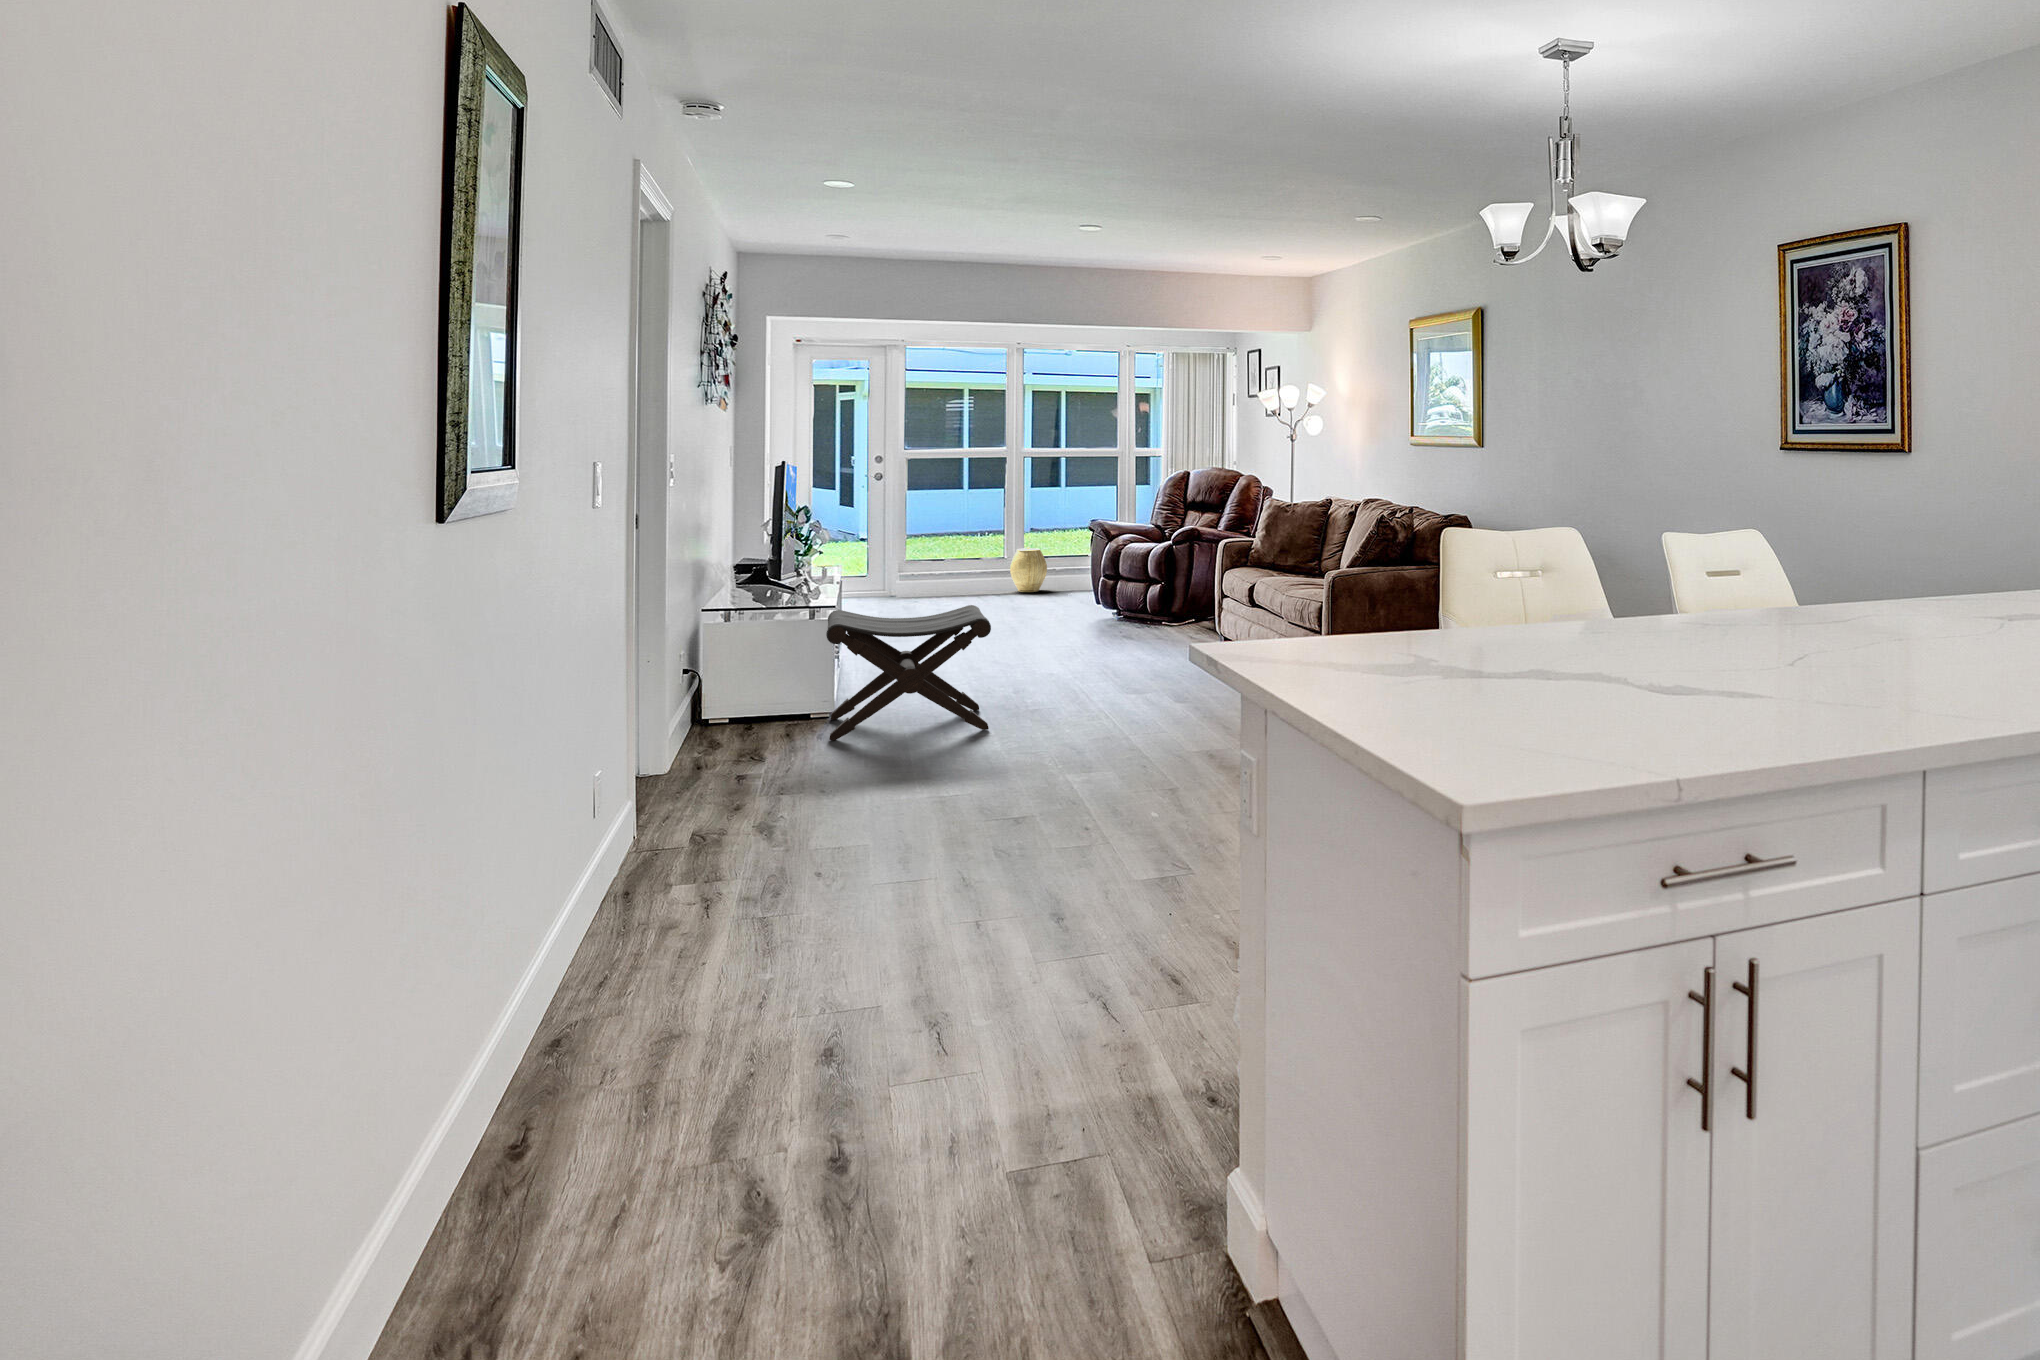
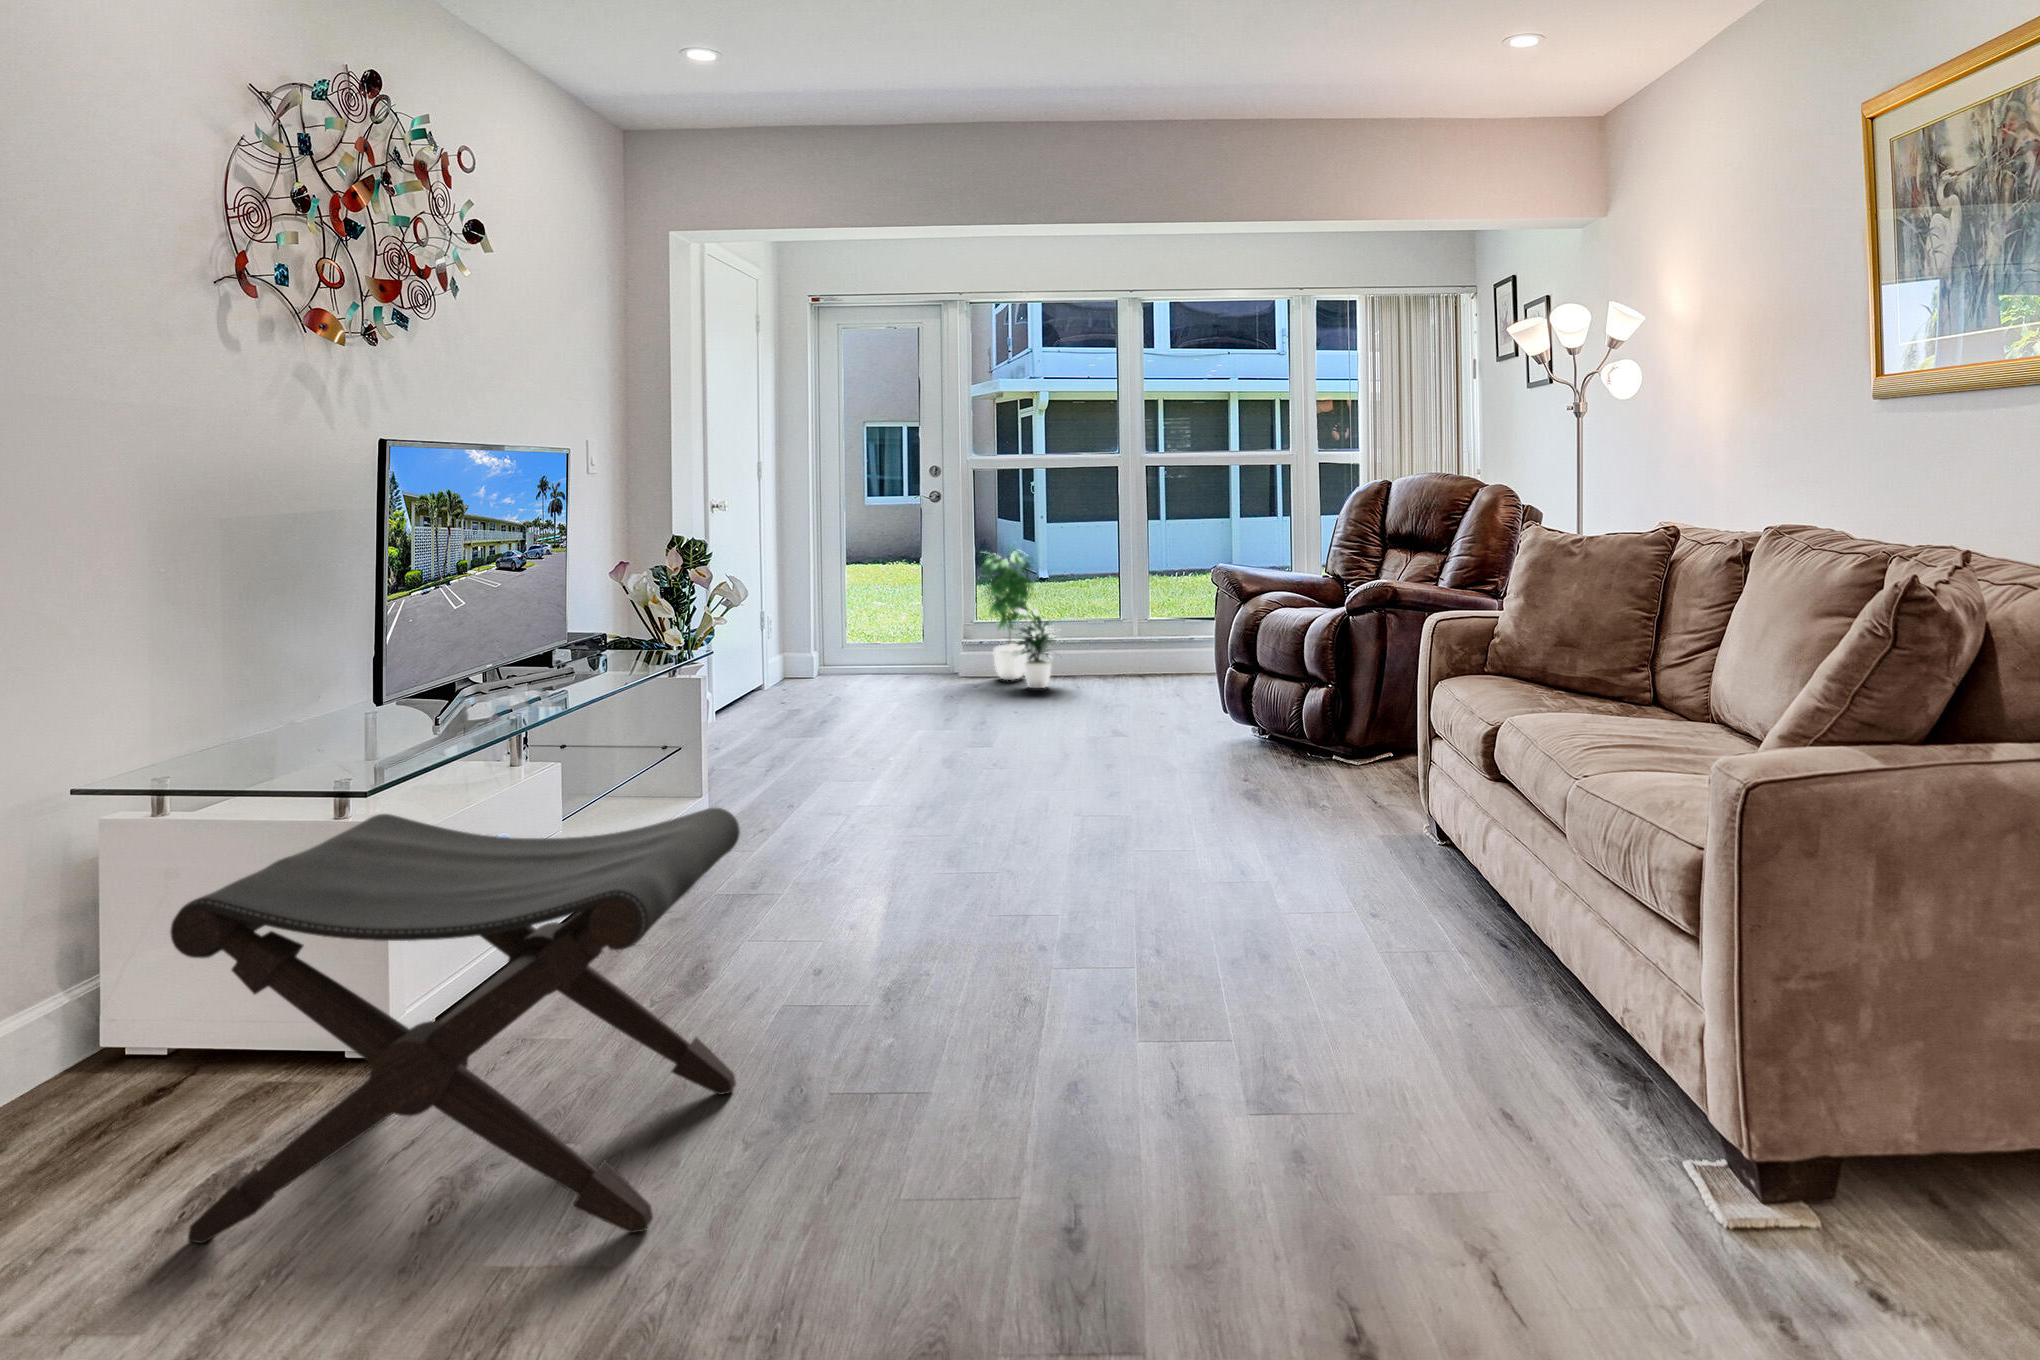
potted plant: none [918,504,983,598] -> present [981,544,1059,688]
woven basket: present [1010,547,1047,592] -> none [1116,606,1172,678]

